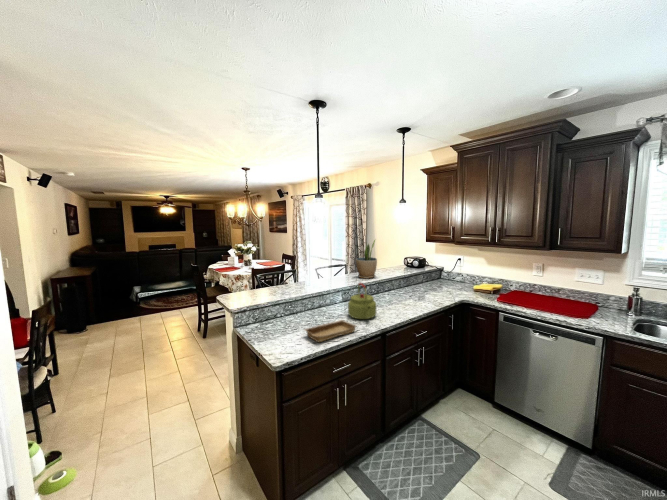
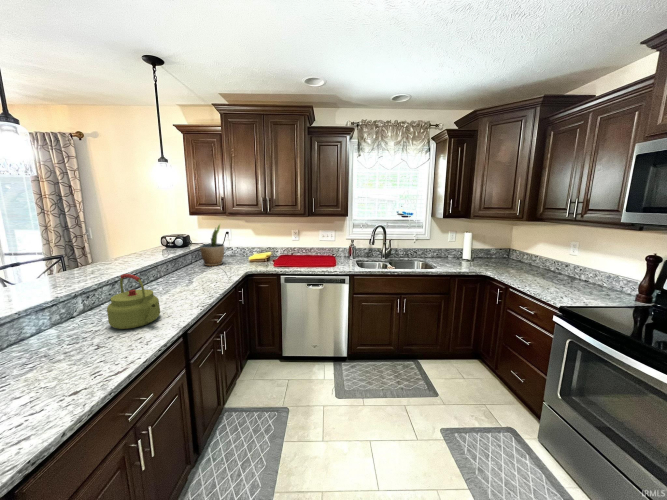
potted plant: present [356,240,377,278] -> present [200,225,224,266]
tray: present [305,320,355,342] -> none [26,337,144,393]

